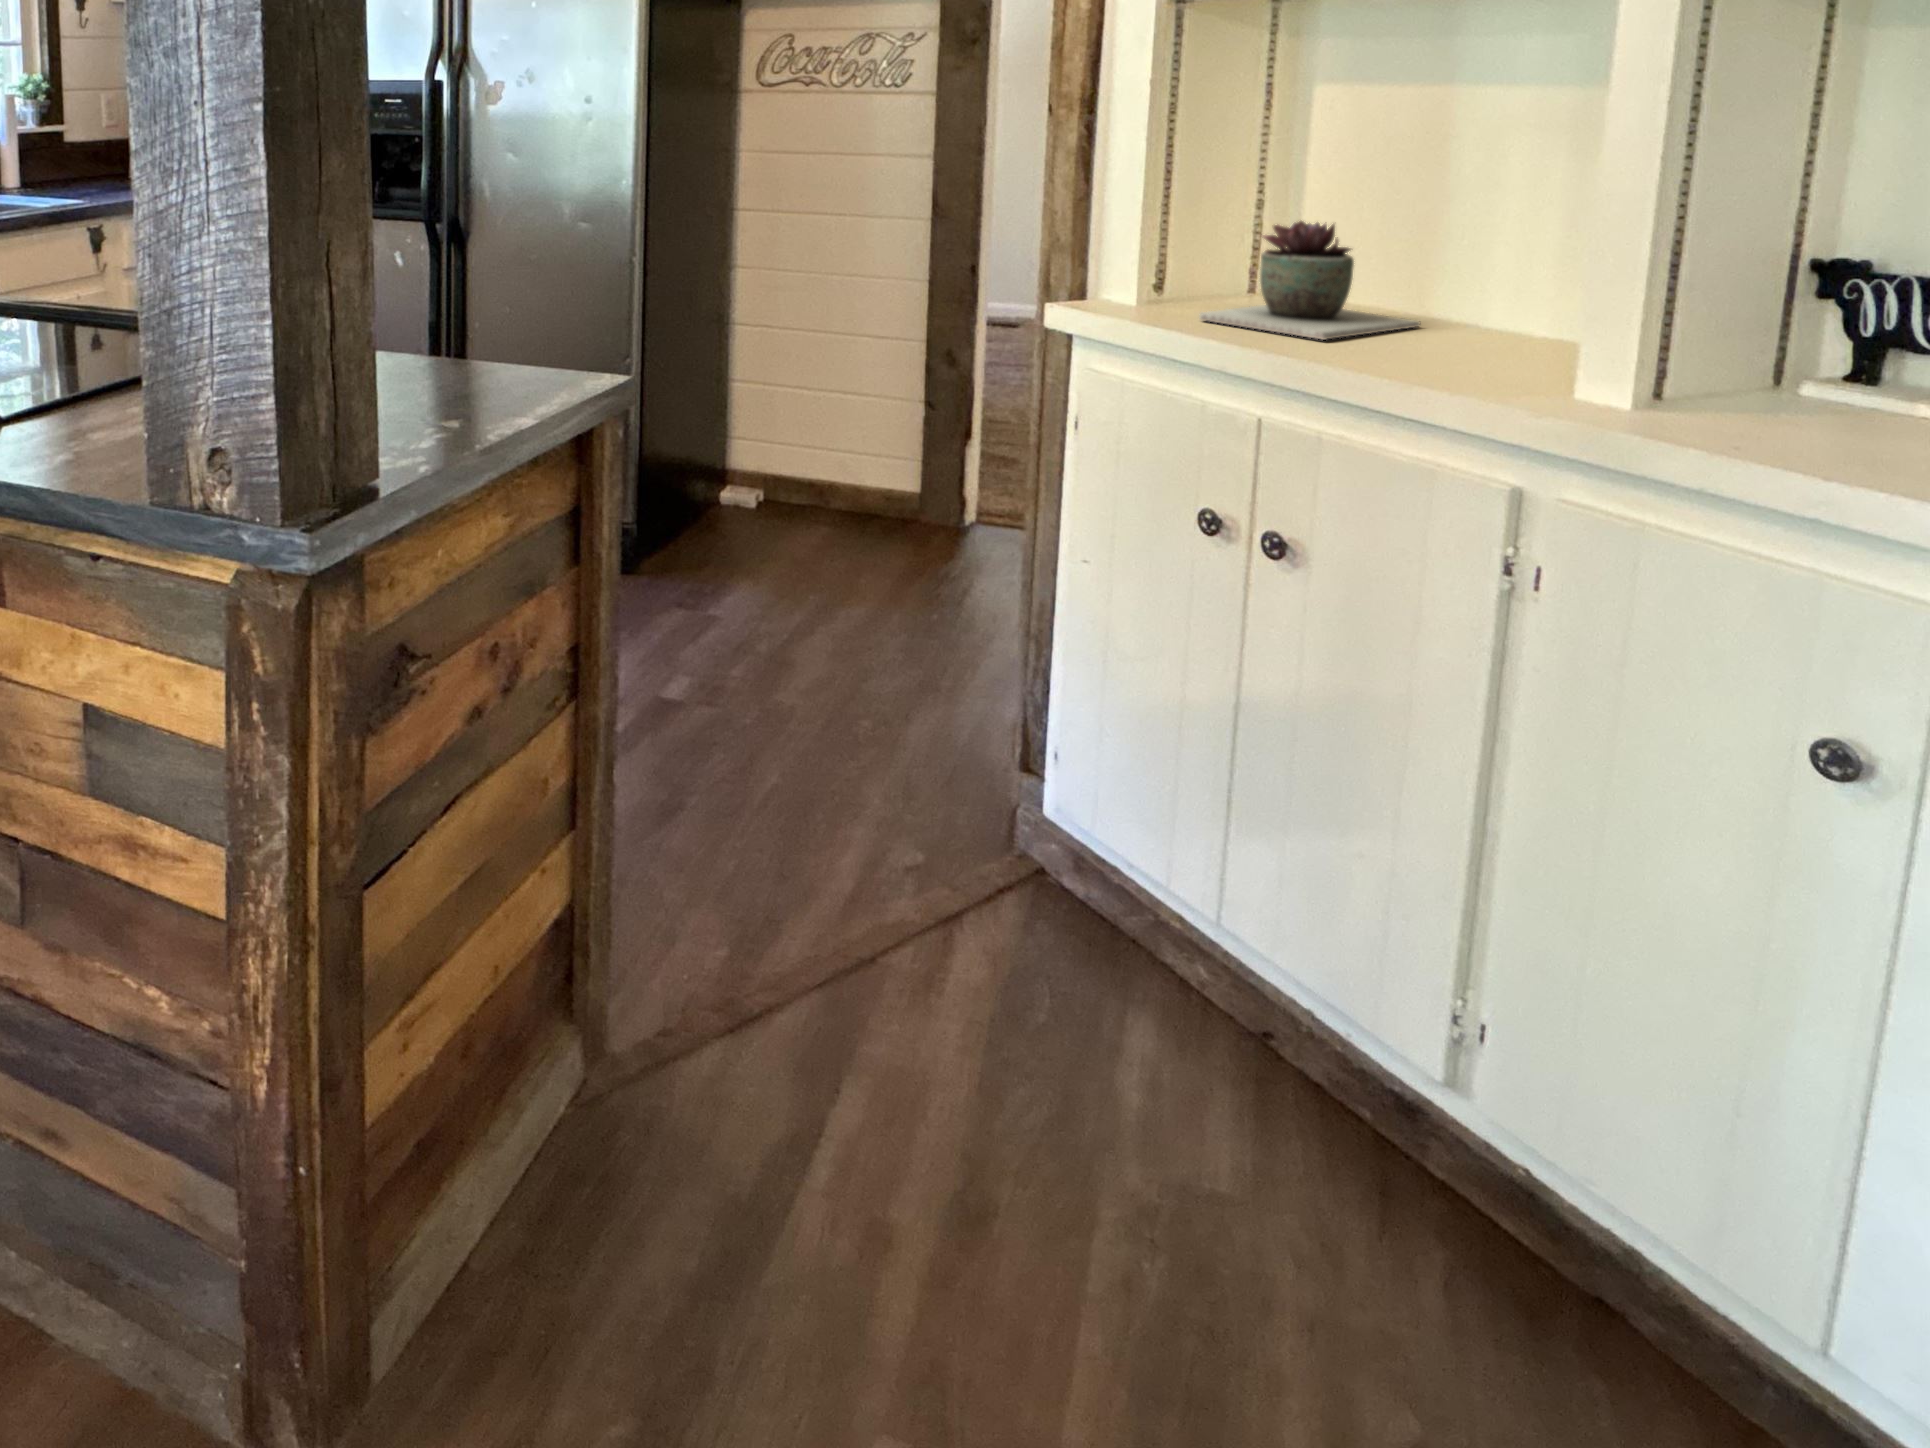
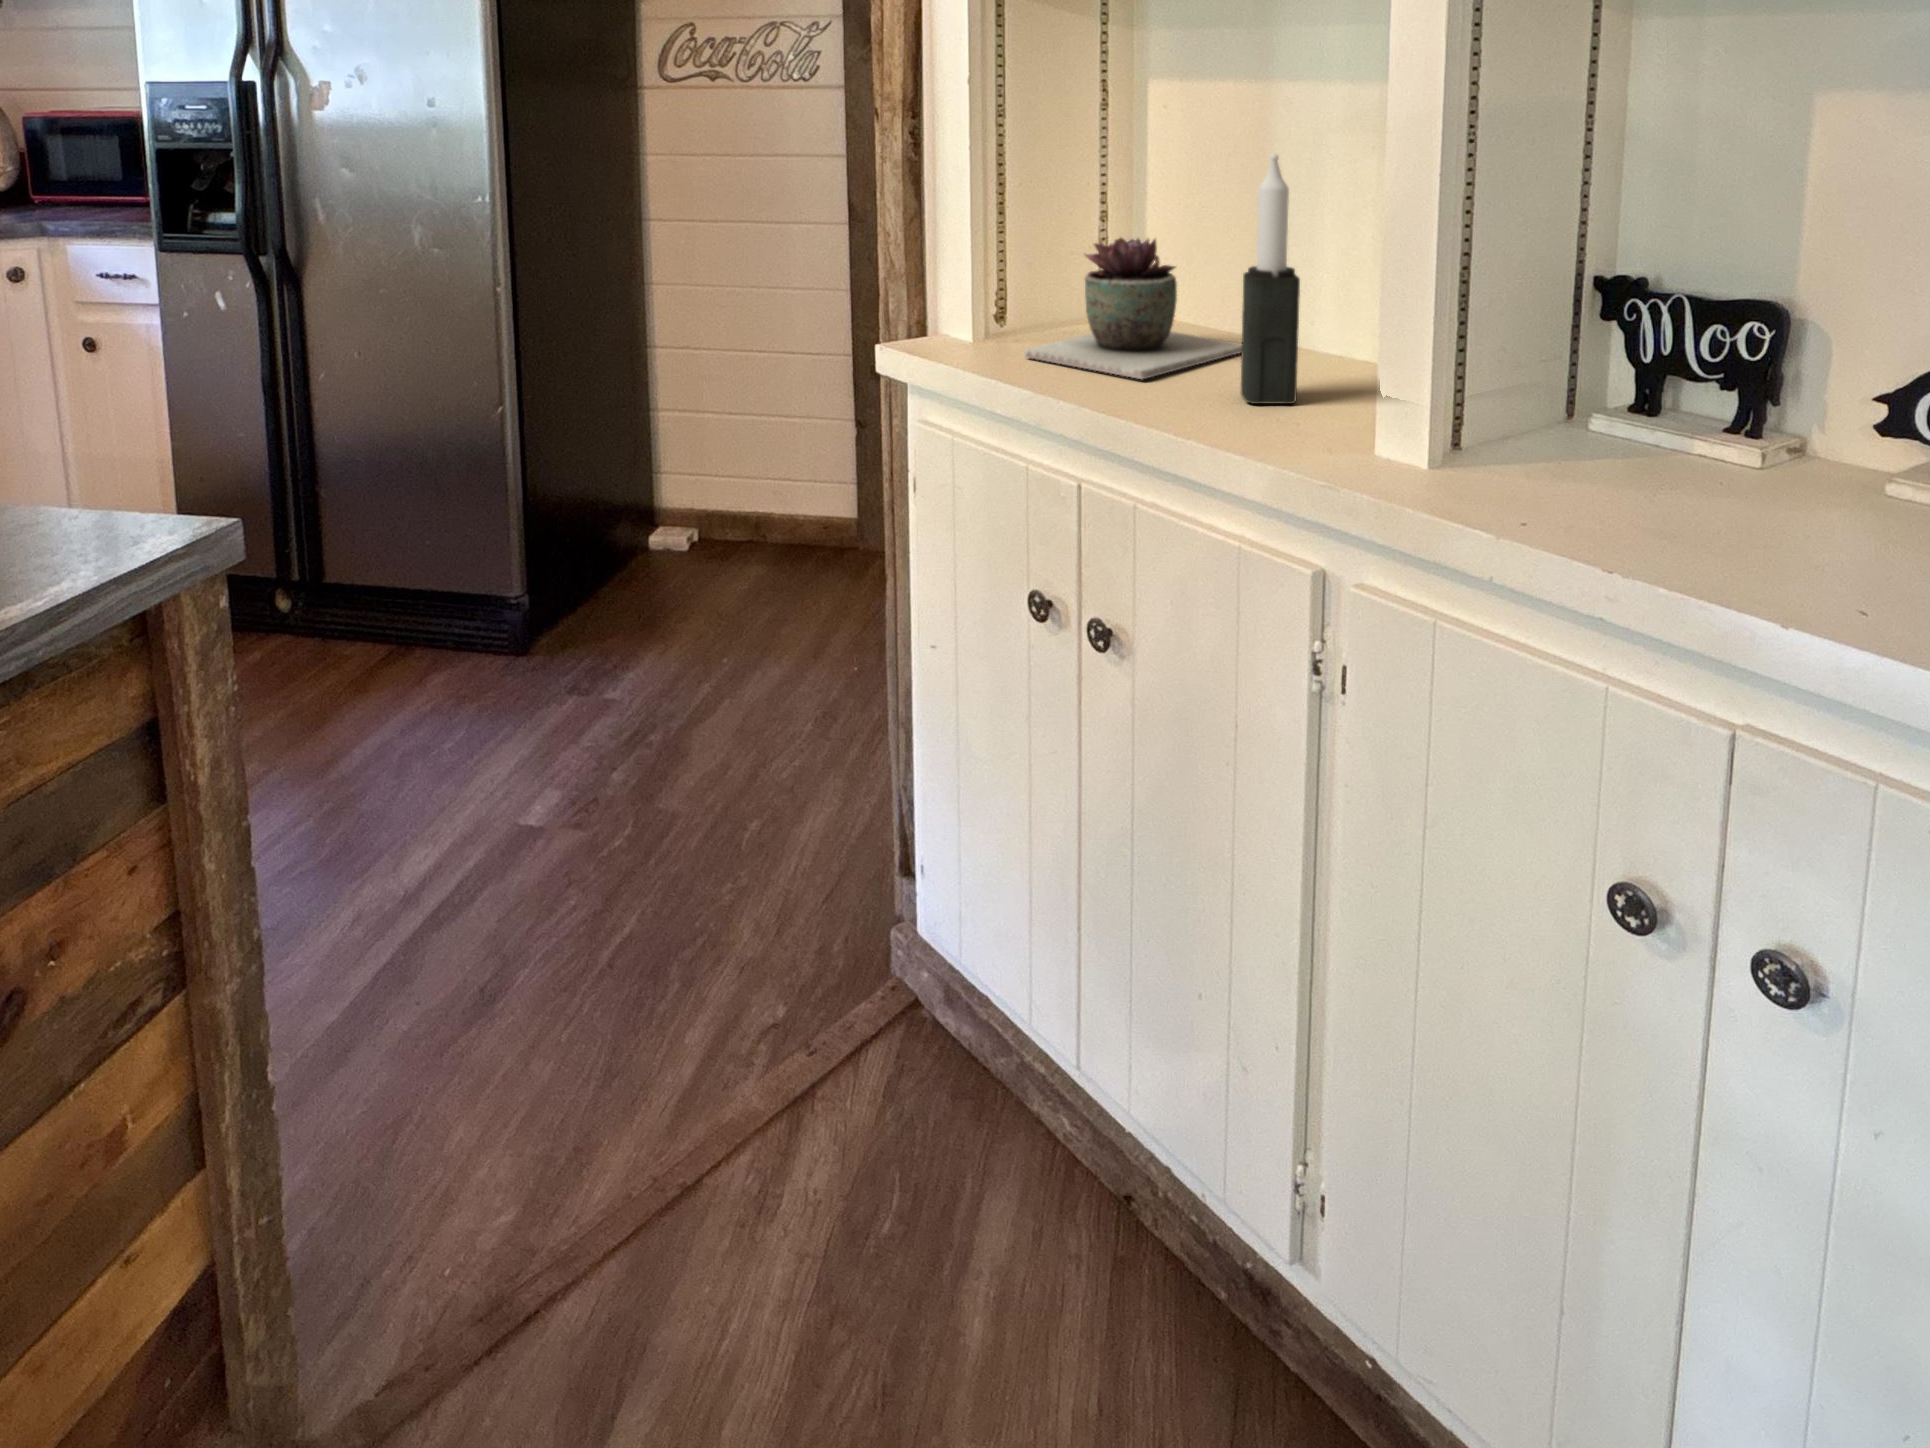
candle: none [1426,148,1496,364] -> present [1241,154,1300,404]

